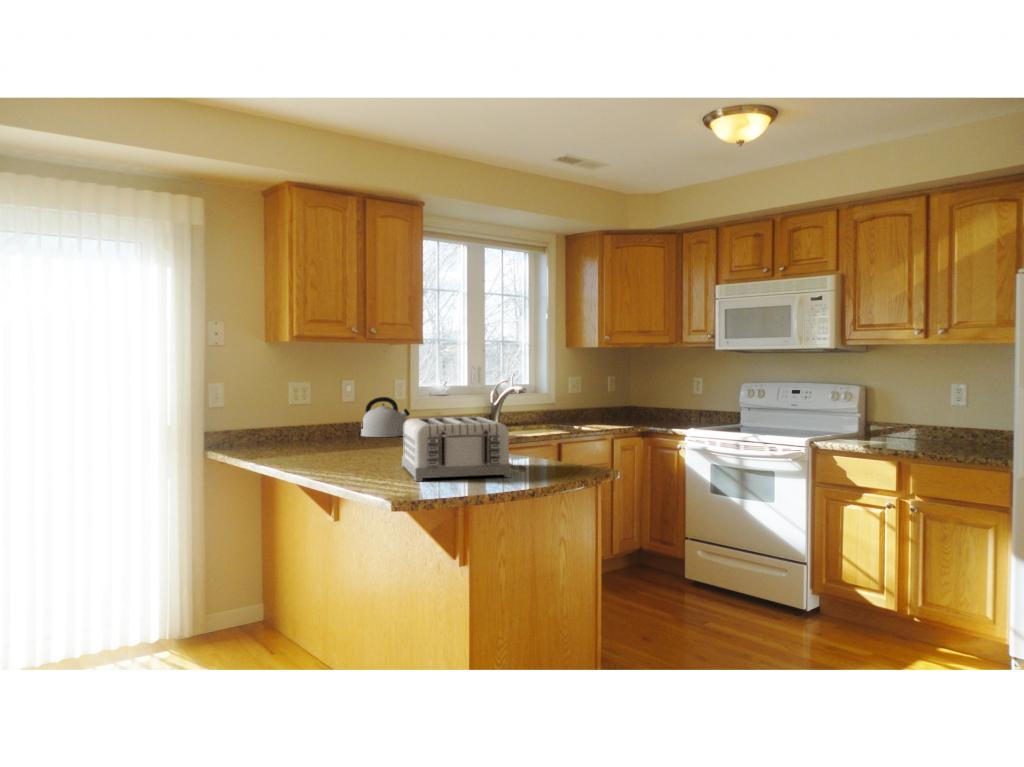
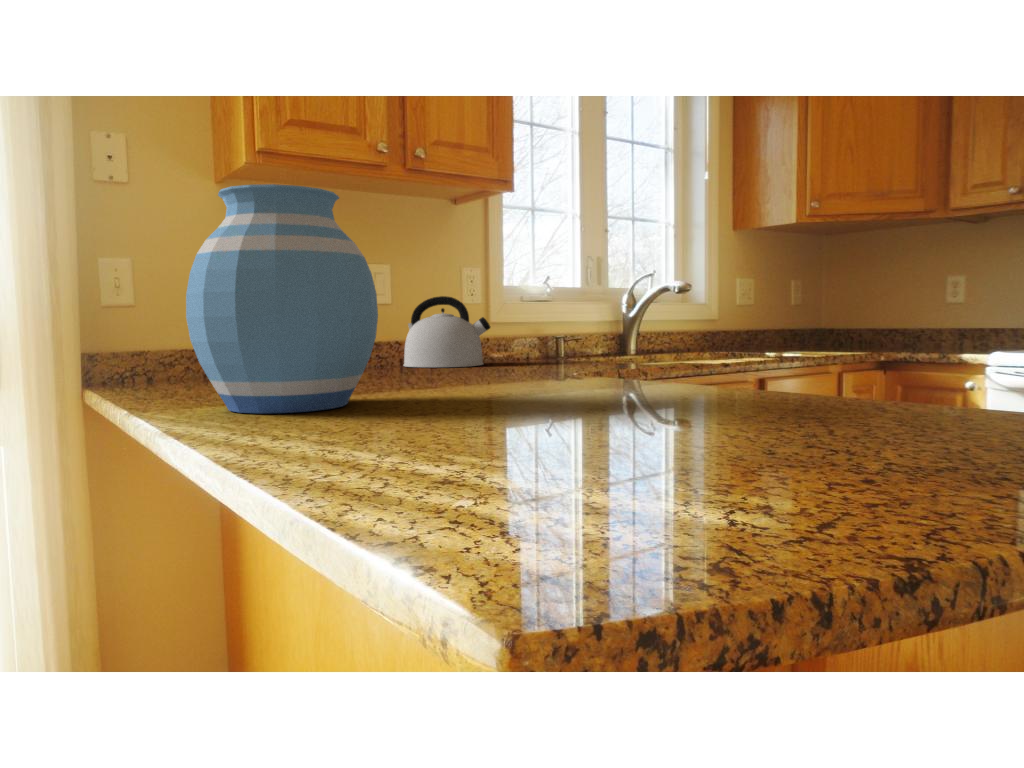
vase: none [283,380,357,465] -> present [186,184,378,413]
toaster: present [402,417,511,481] -> none [497,253,903,467]

